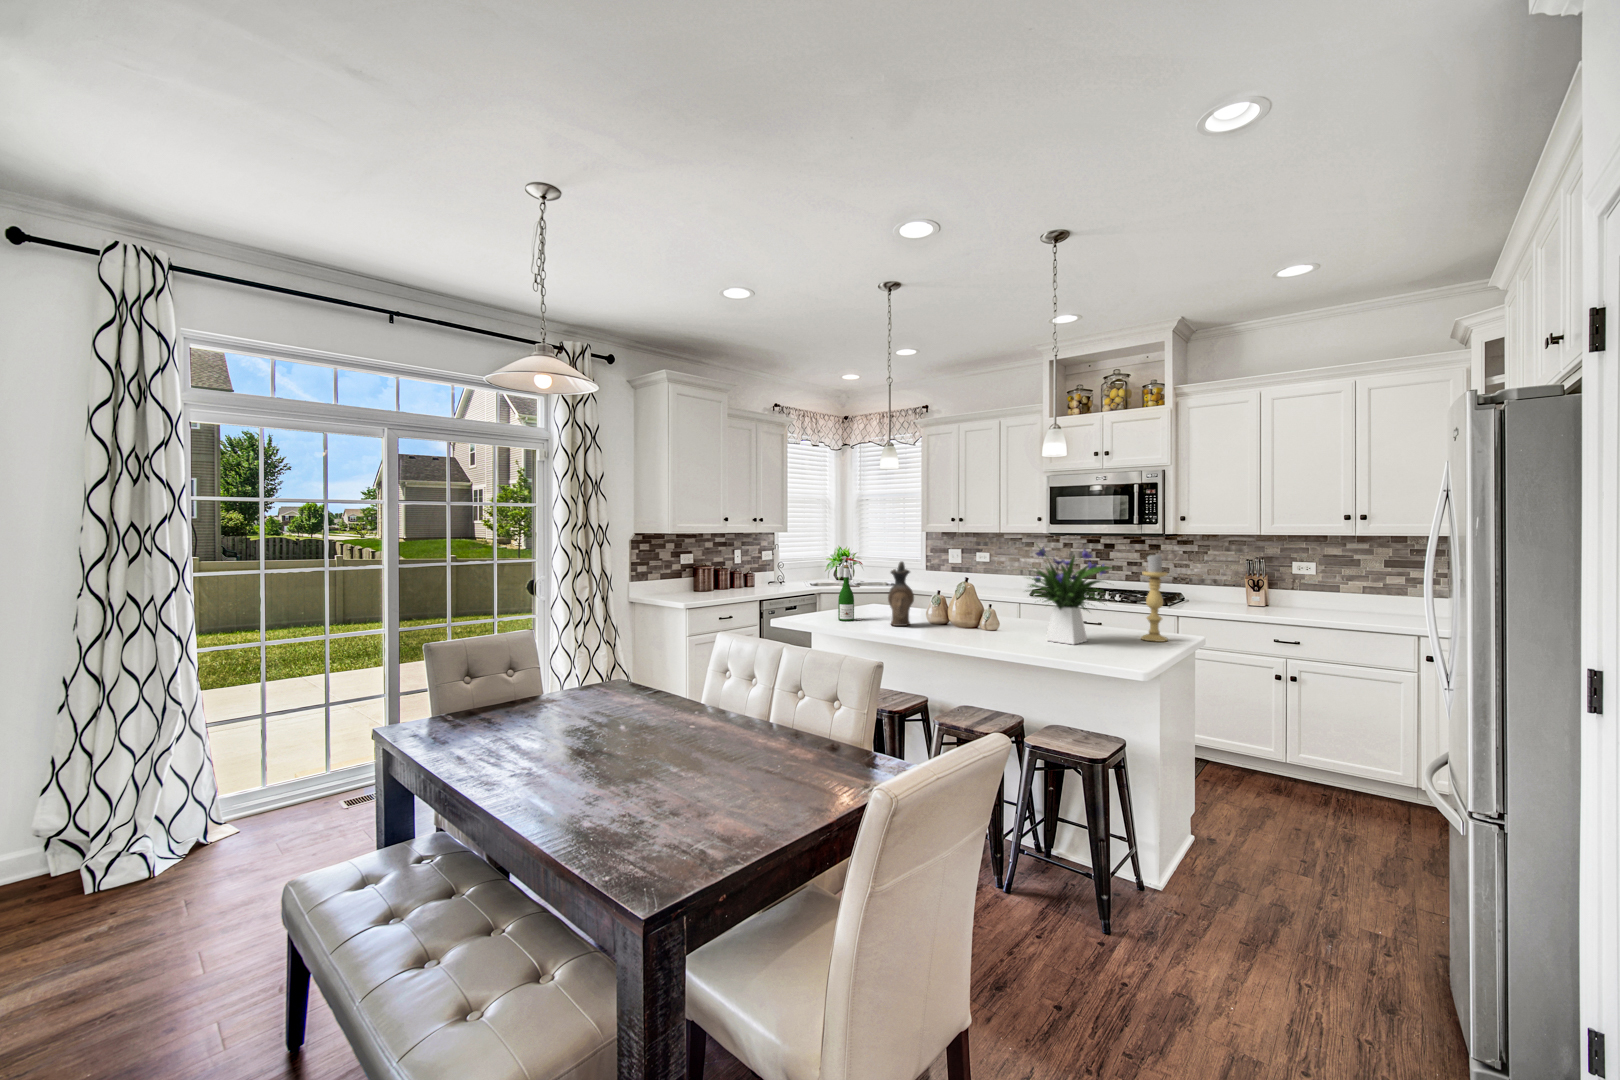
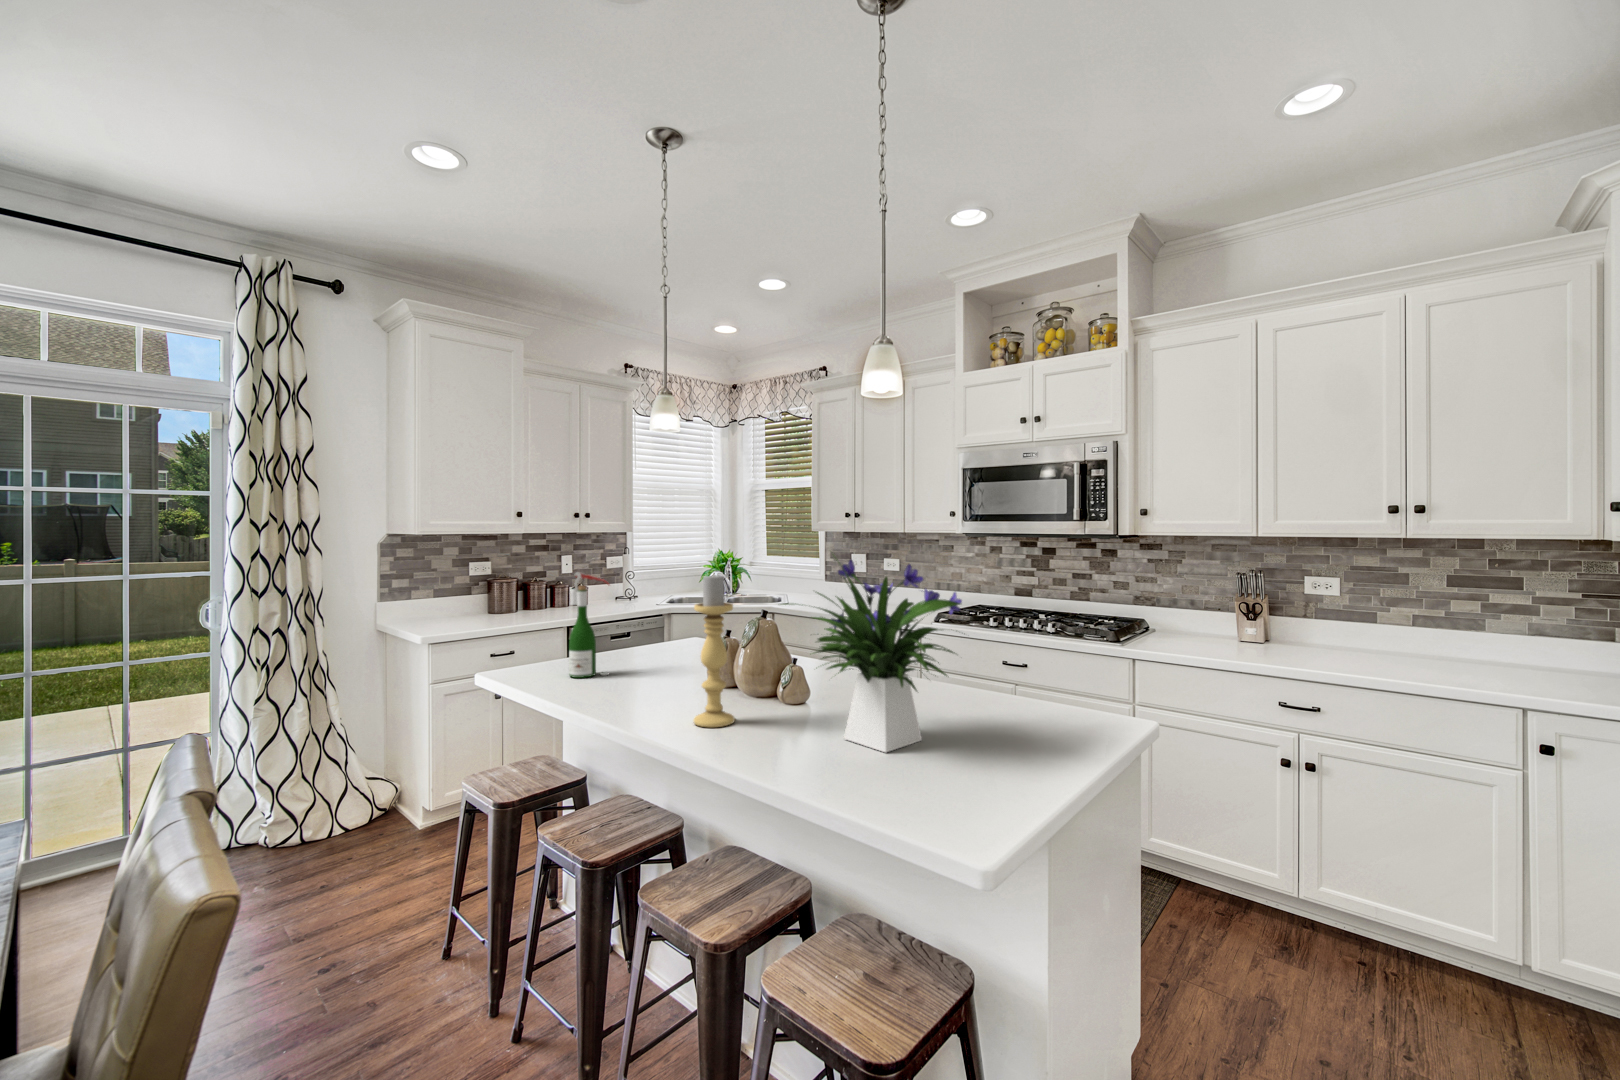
candle holder: present [1141,555,1168,642] -> present [694,575,735,727]
ceramic pitcher: present [888,562,914,626] -> none [622,581,667,692]

